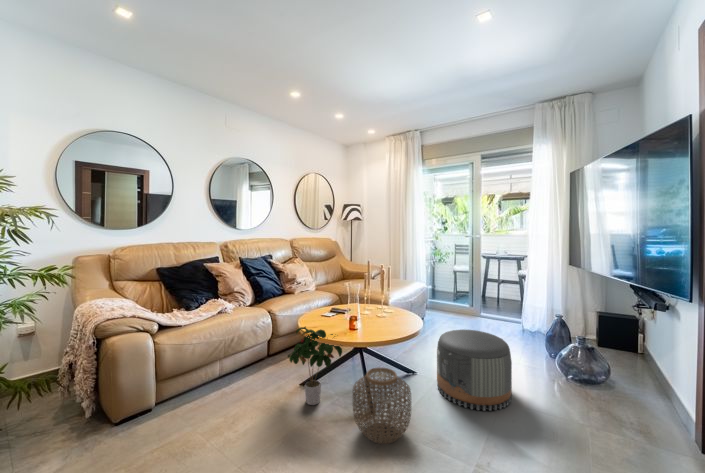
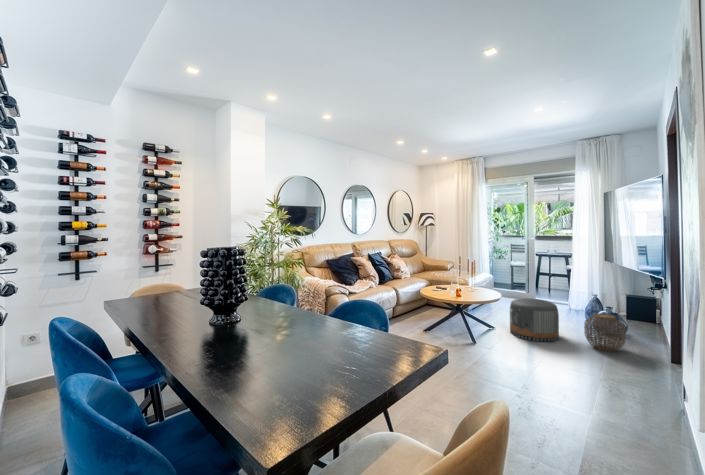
potted plant: present [288,327,342,405] -> none [418,293,456,337]
woven basket: present [353,367,411,444] -> present [584,313,626,352]

